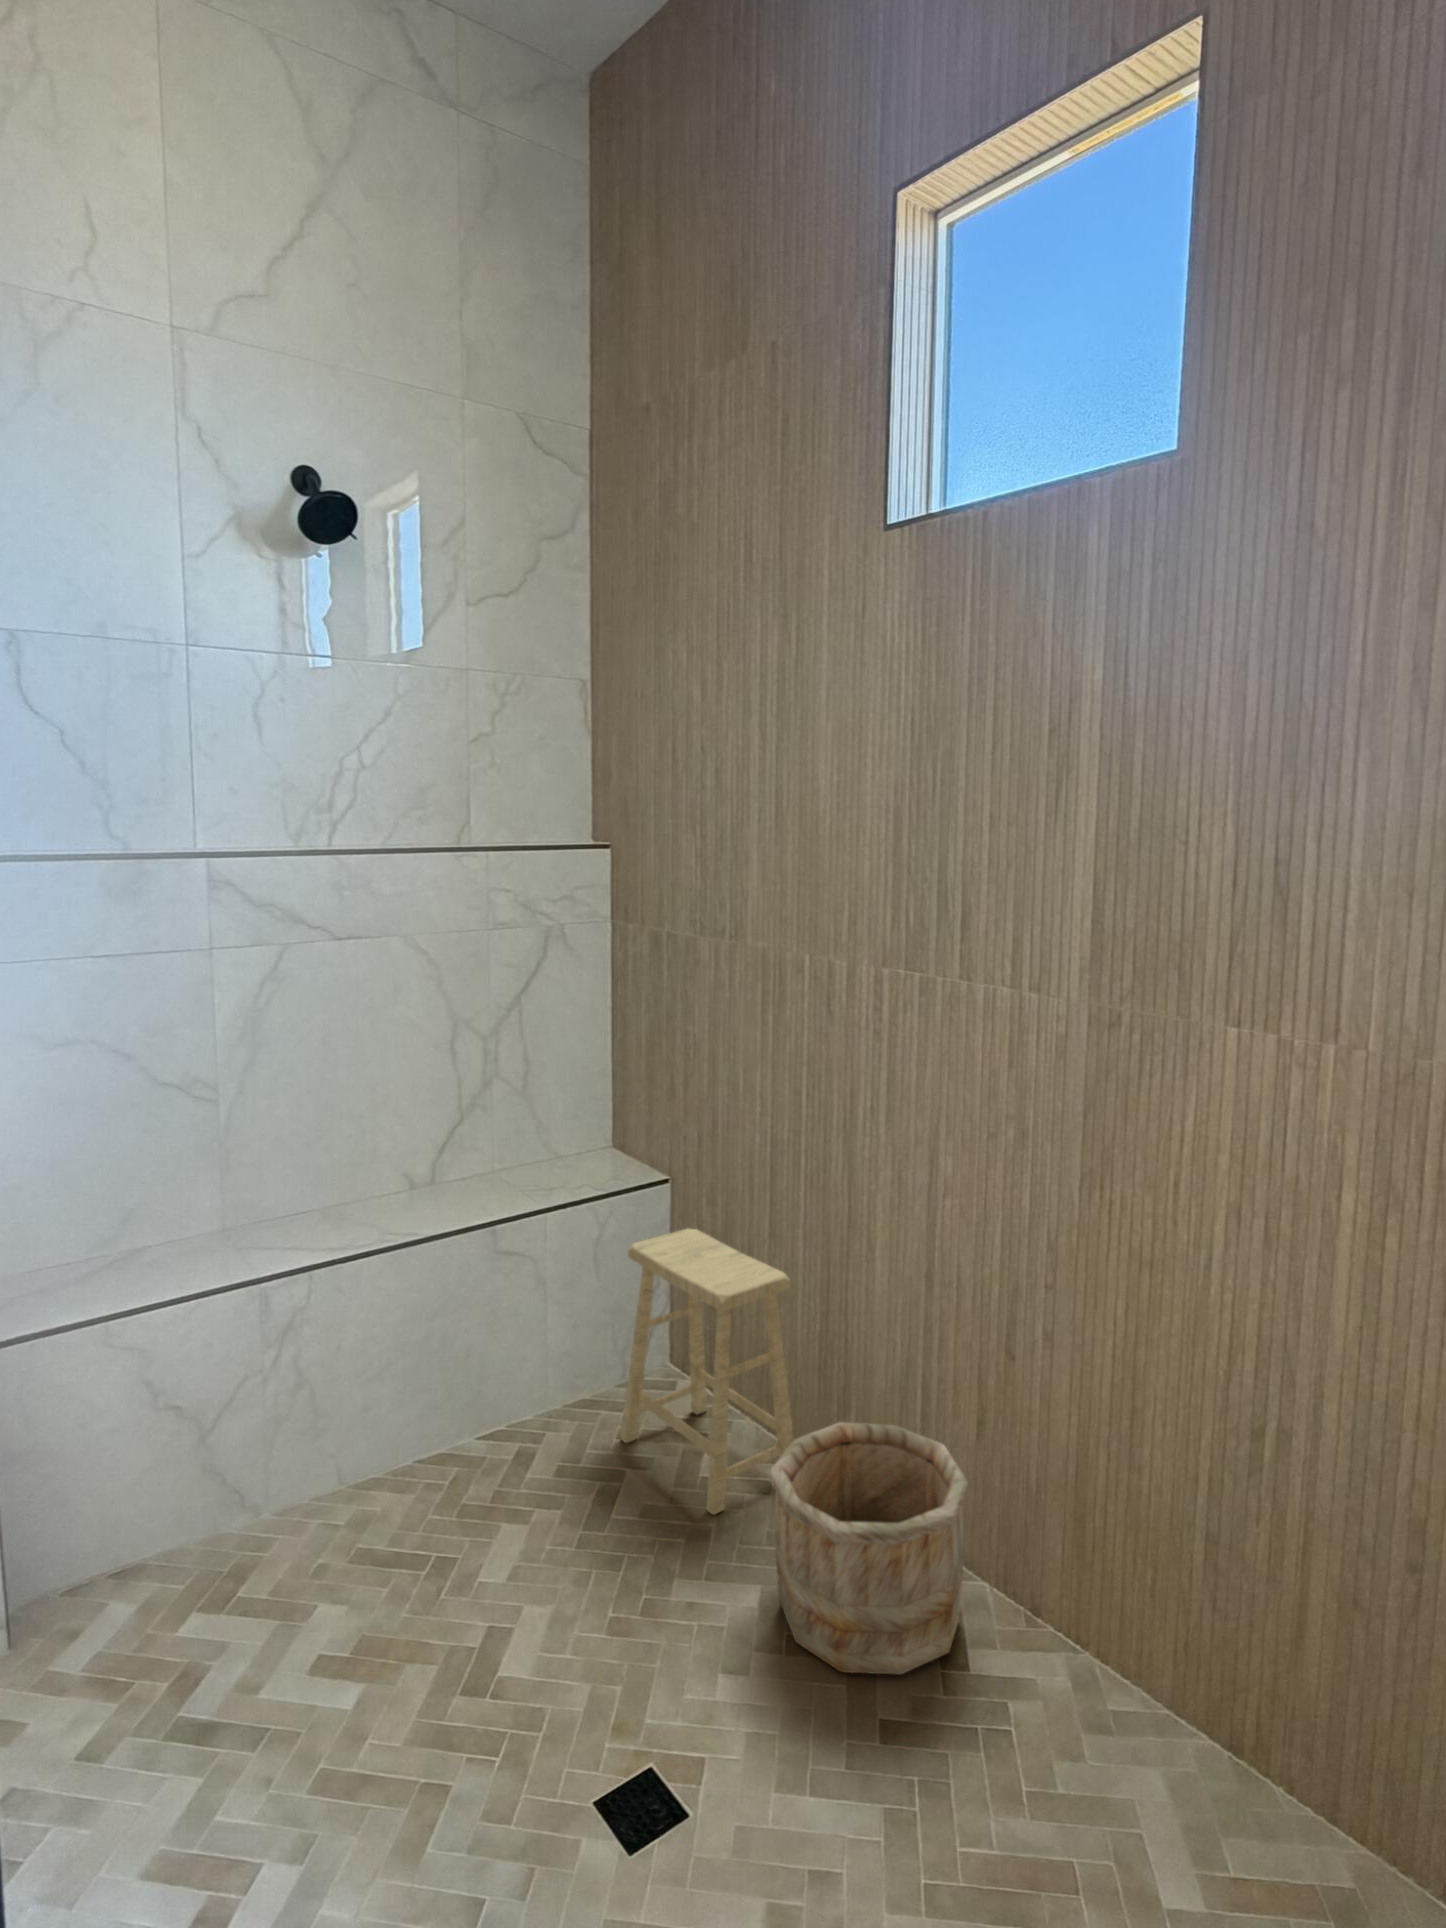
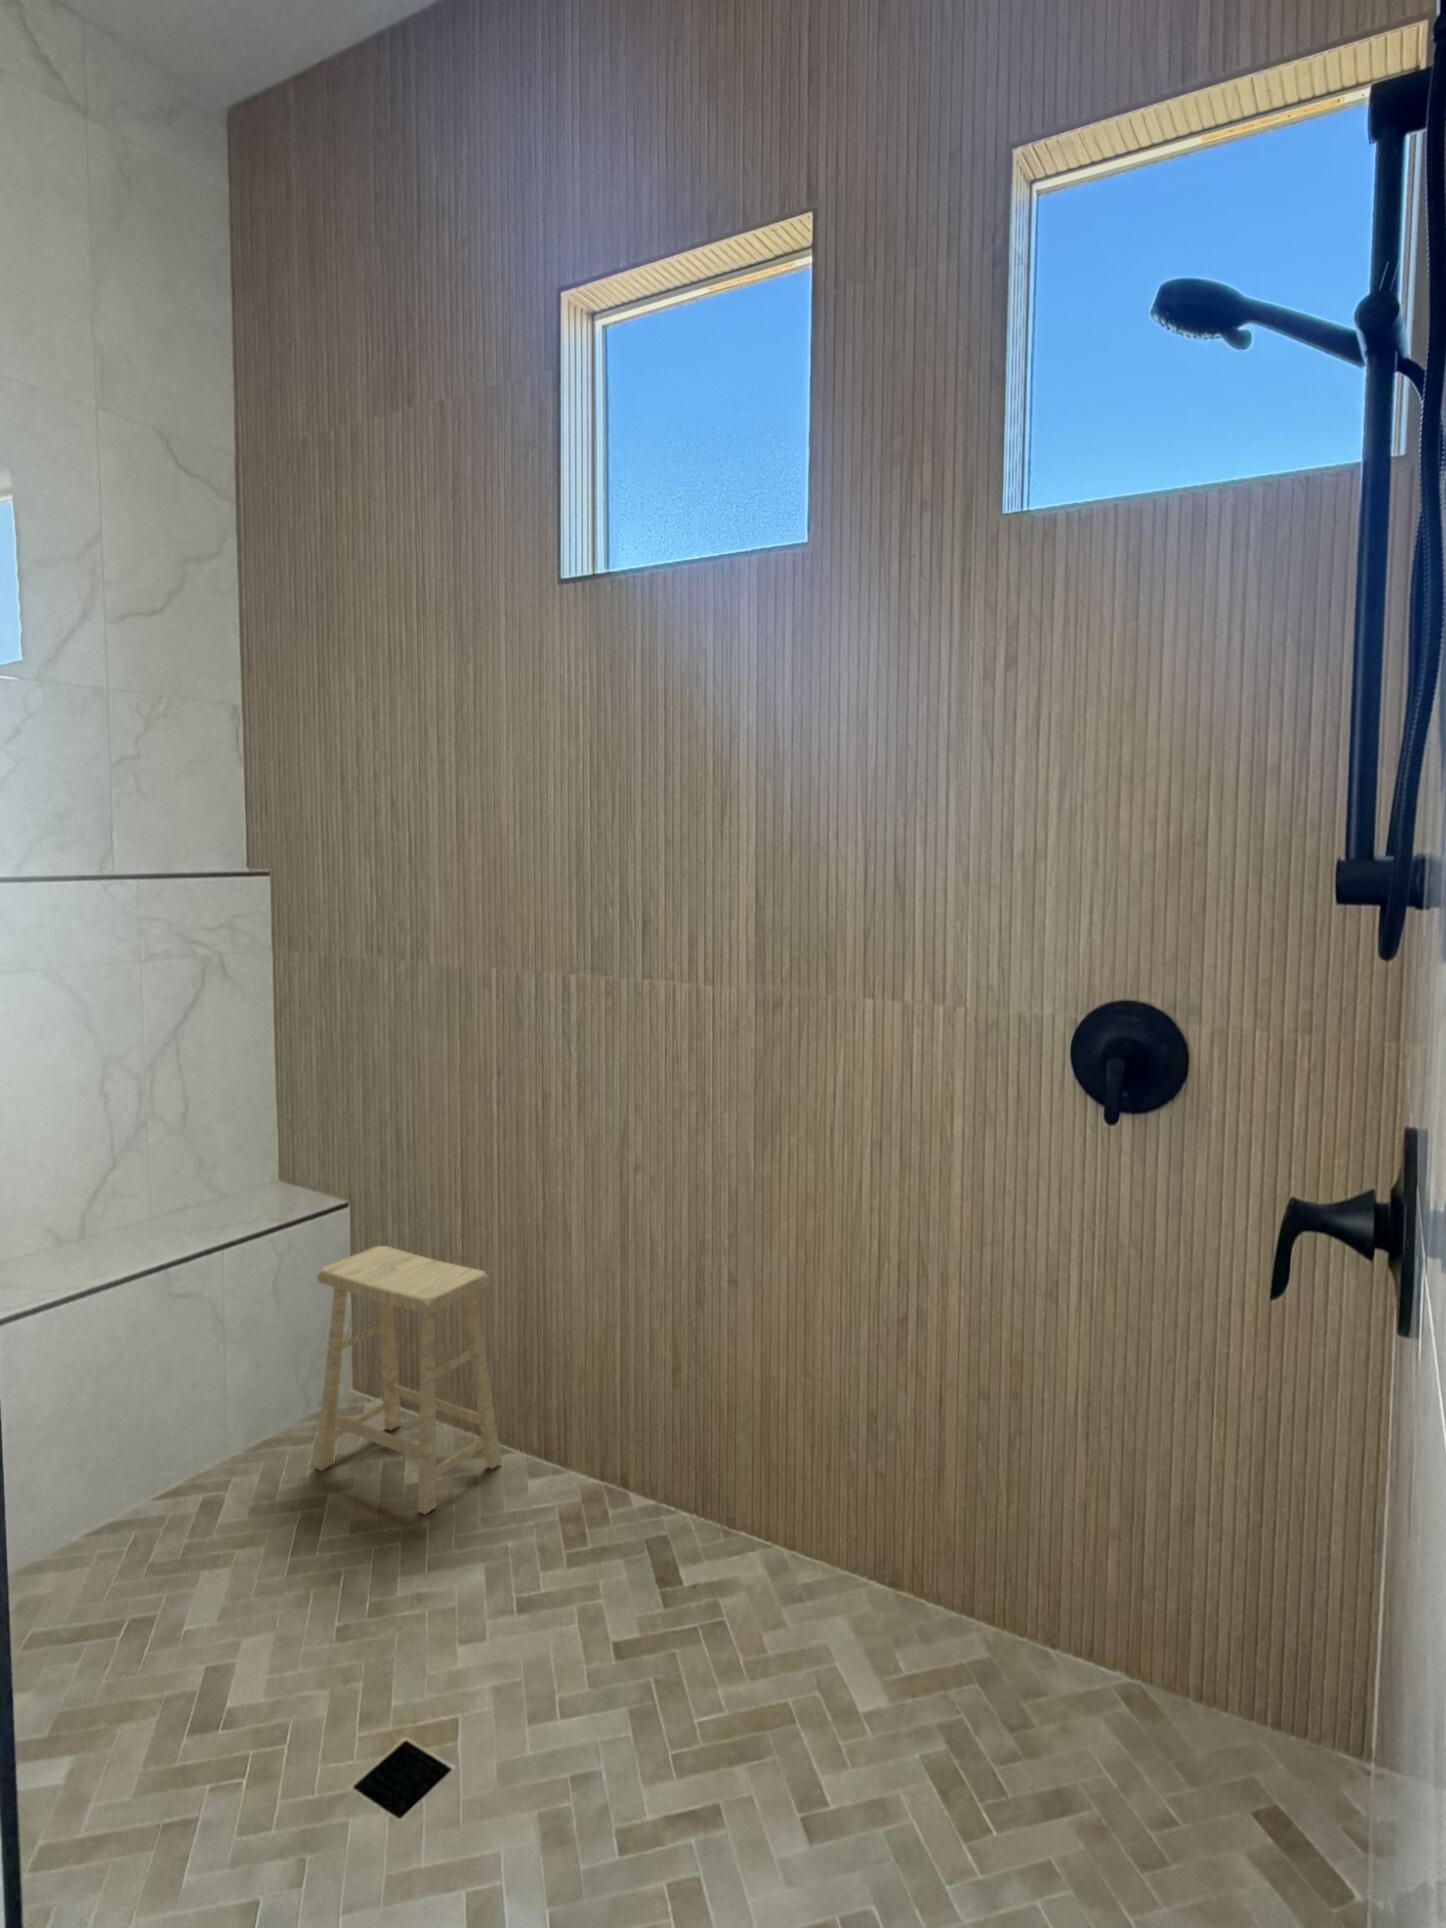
wooden bucket: present [768,1422,968,1674] -> none [489,1389,671,1615]

